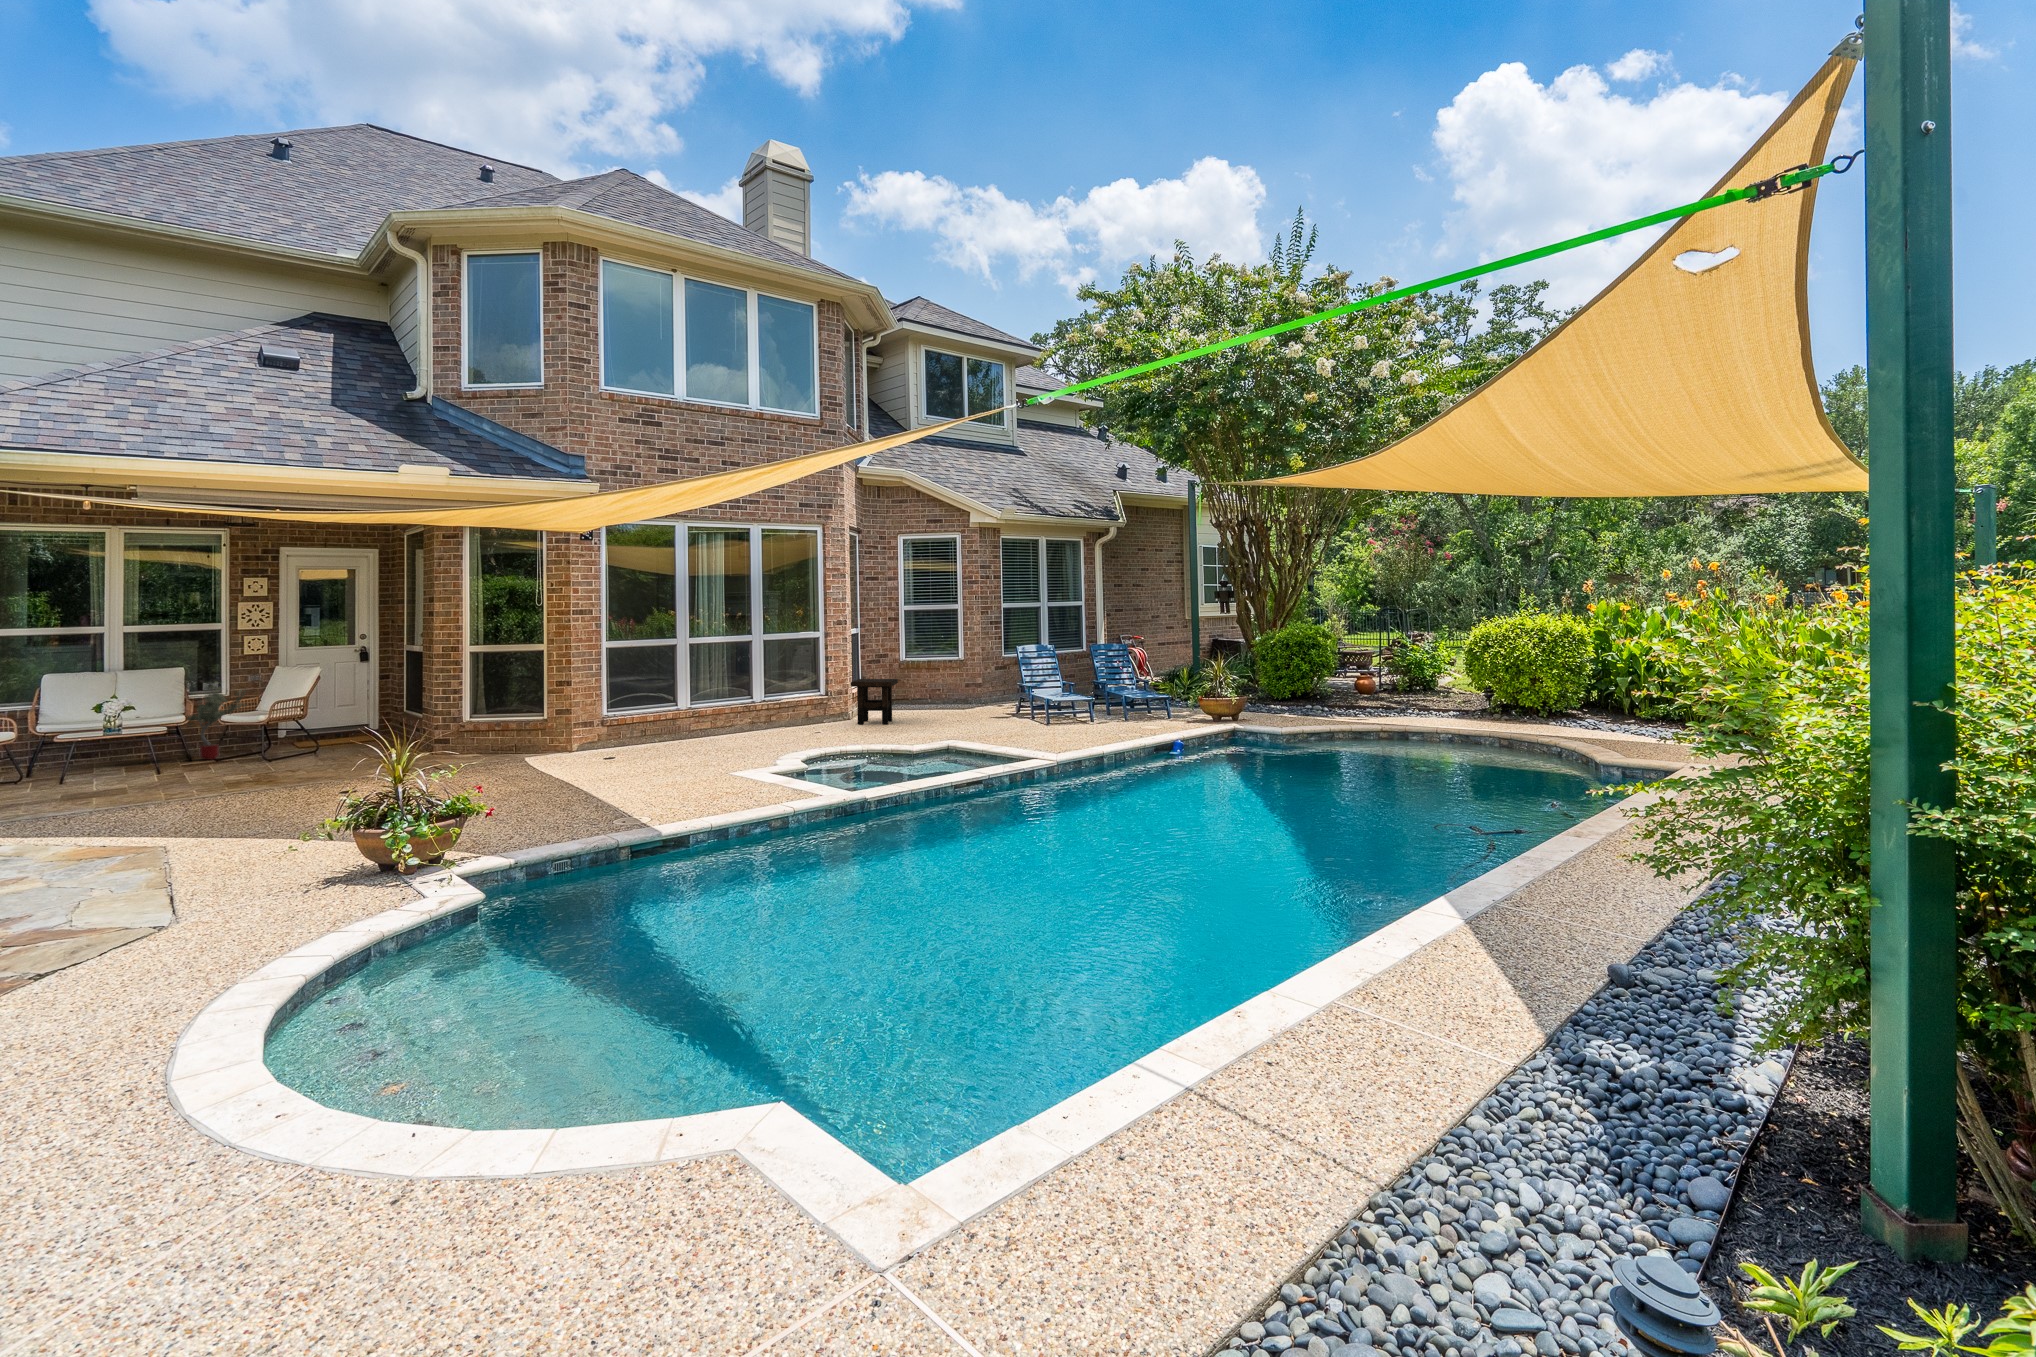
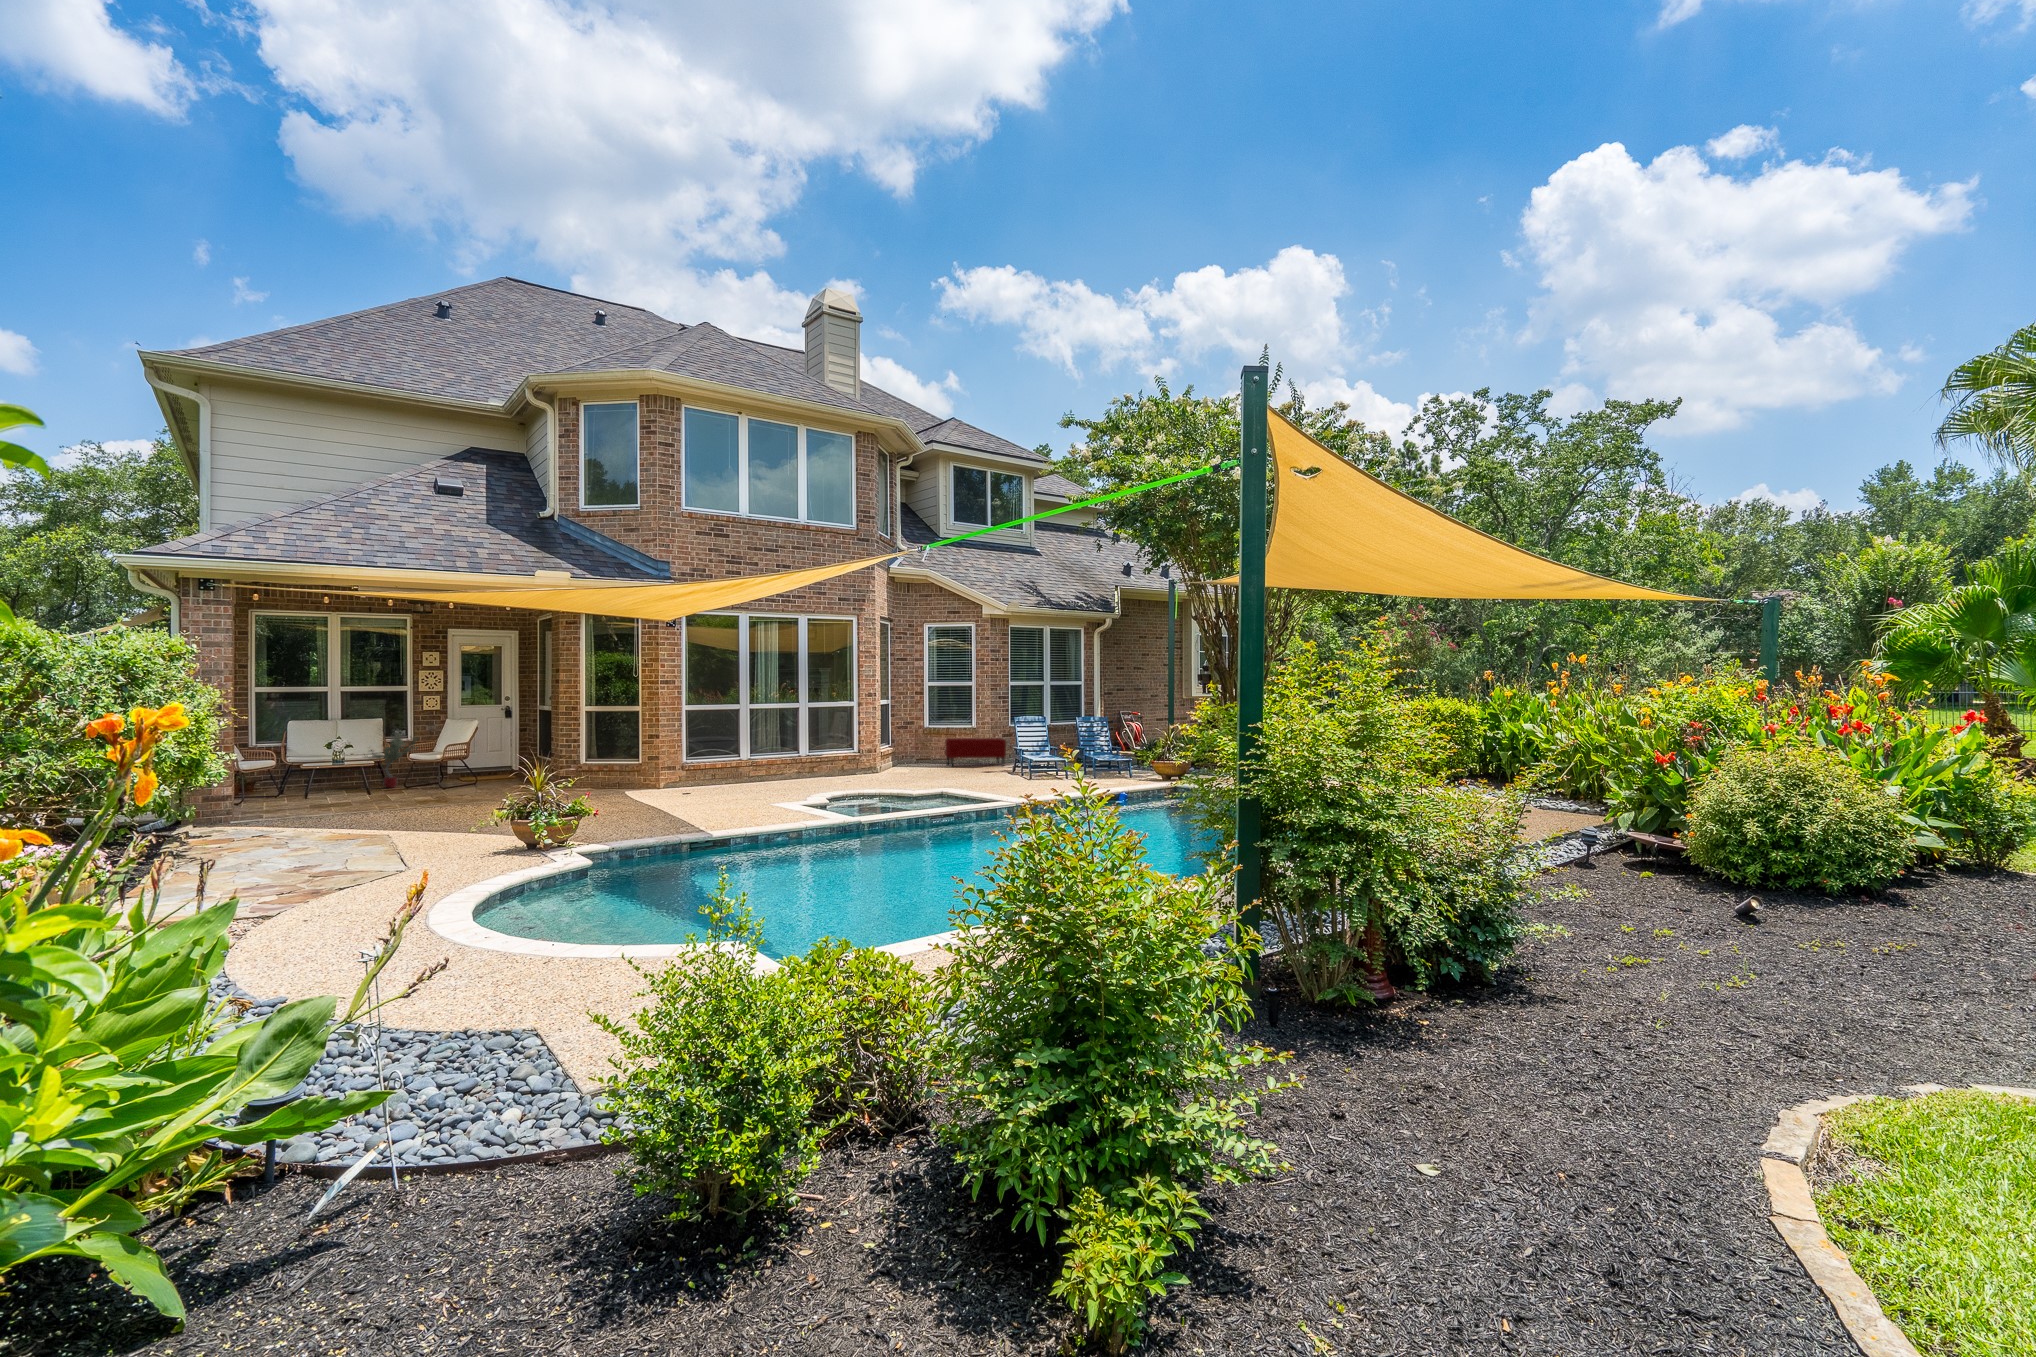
bench: none [926,673,999,709] -> present [945,738,1006,766]
side table: present [851,679,898,724] -> none [876,739,916,777]

